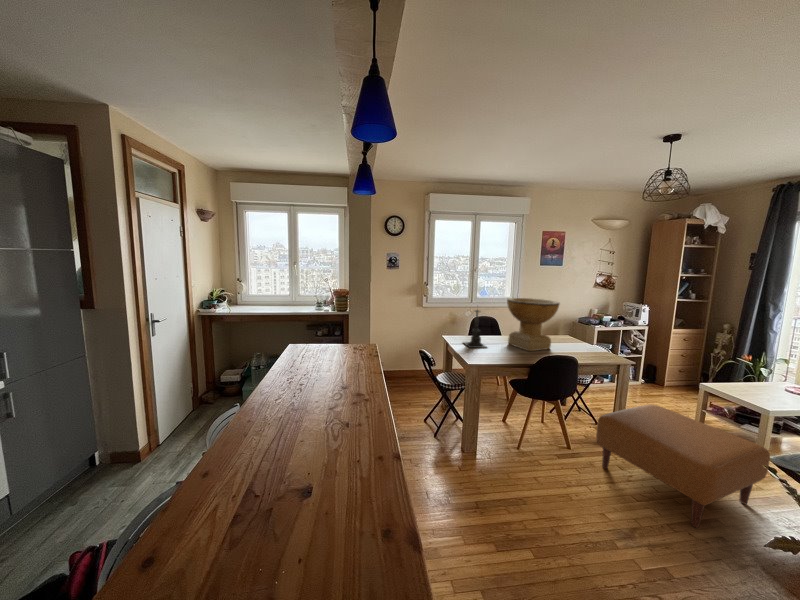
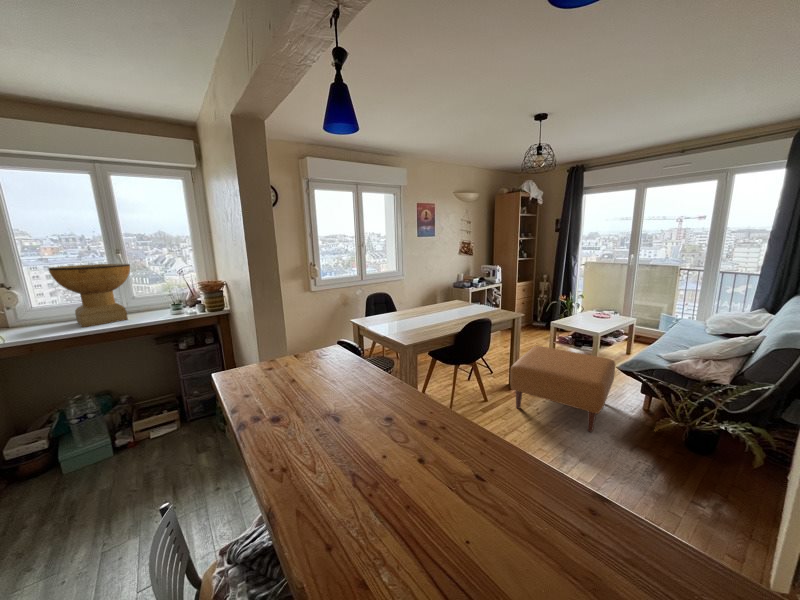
decorative bowl: present [507,298,560,351] -> present [49,264,130,327]
candle holder: present [464,310,486,348] -> none [380,281,409,328]

